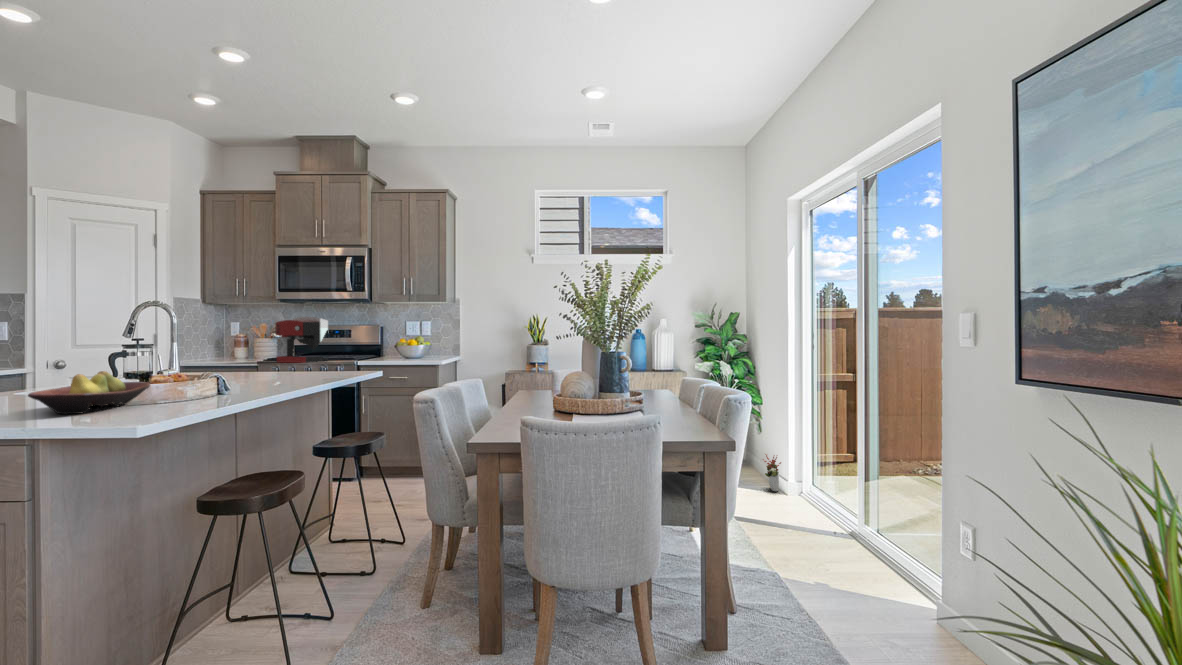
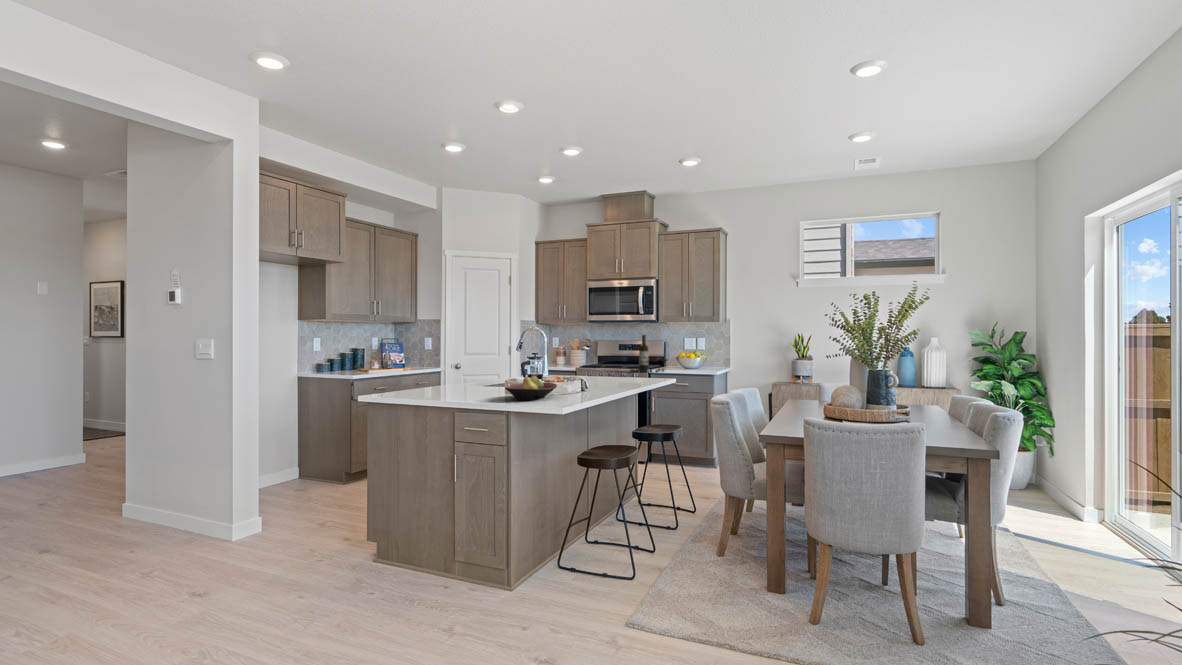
coffee maker: present [276,316,328,363] -> none [589,335,626,372]
wine bottle: none [331,316,382,362] -> present [630,335,667,372]
decorative plant: present [763,454,781,491] -> none [1049,476,1073,517]

